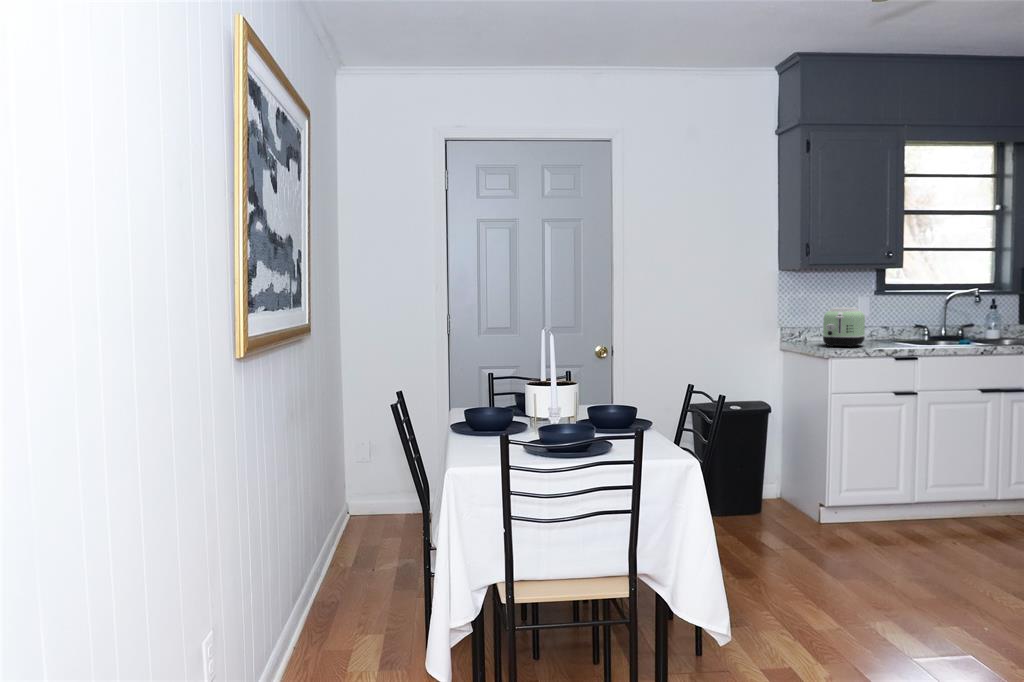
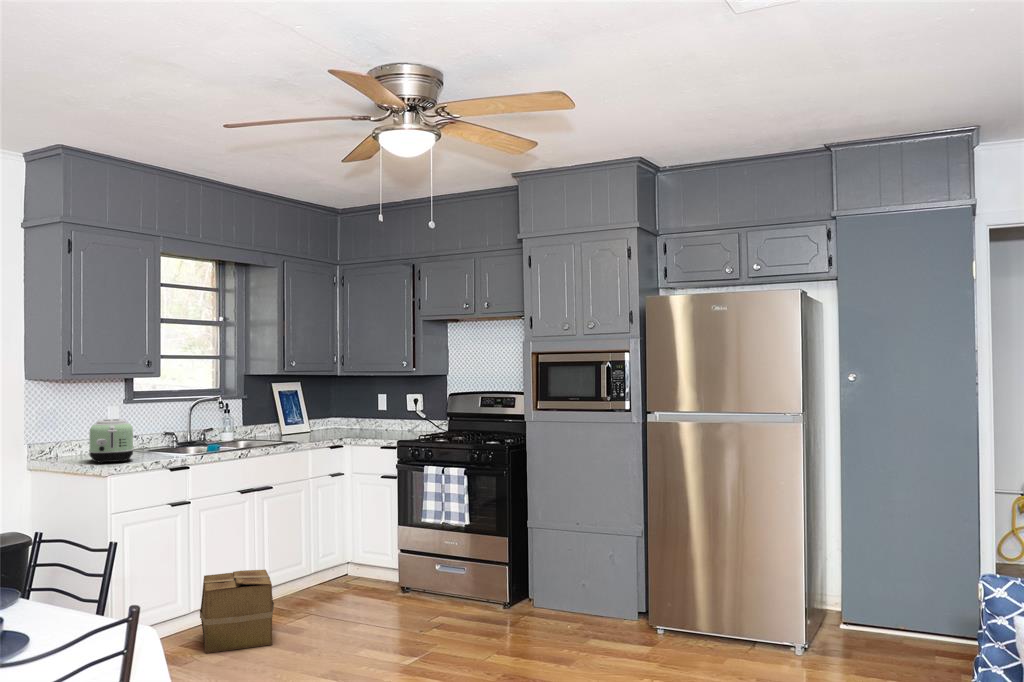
cardboard box: none [917,470,1003,556] -> present [200,570,274,653]

